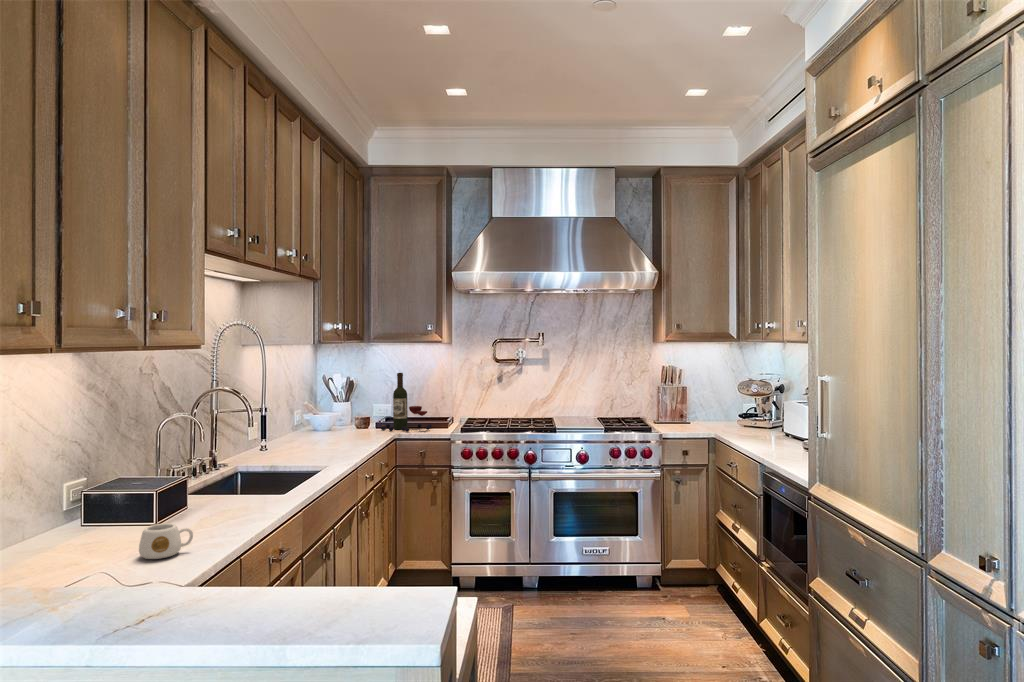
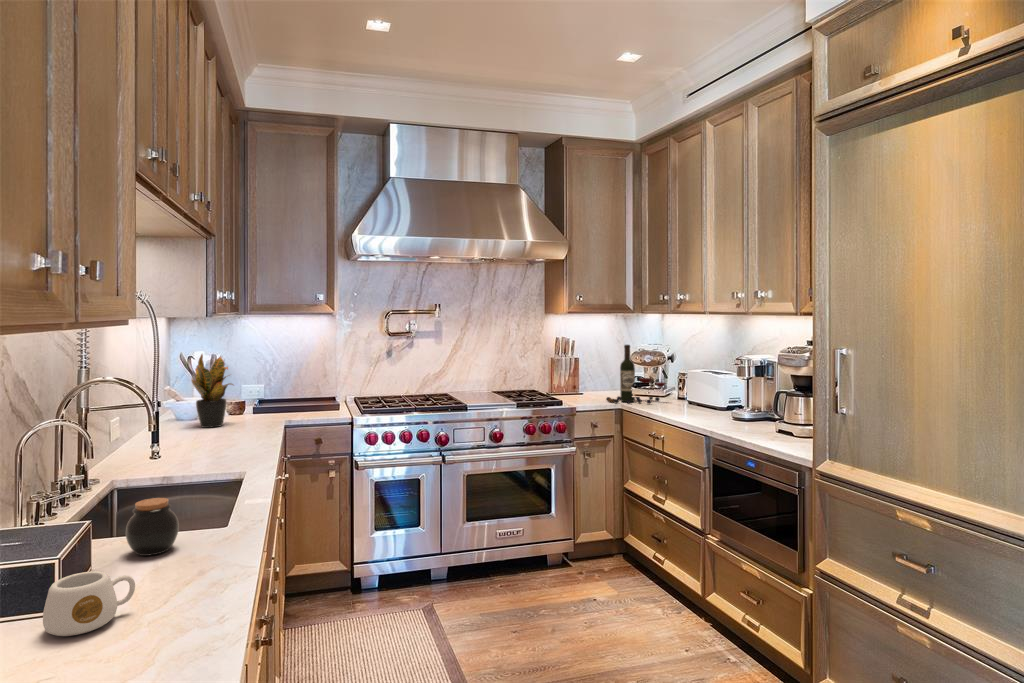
wine bottle: present [381,373,432,432] -> present [606,345,666,404]
potted plant: none [317,374,358,438] -> present [192,354,233,428]
jar: none [210,484,244,522] -> present [126,498,179,556]

